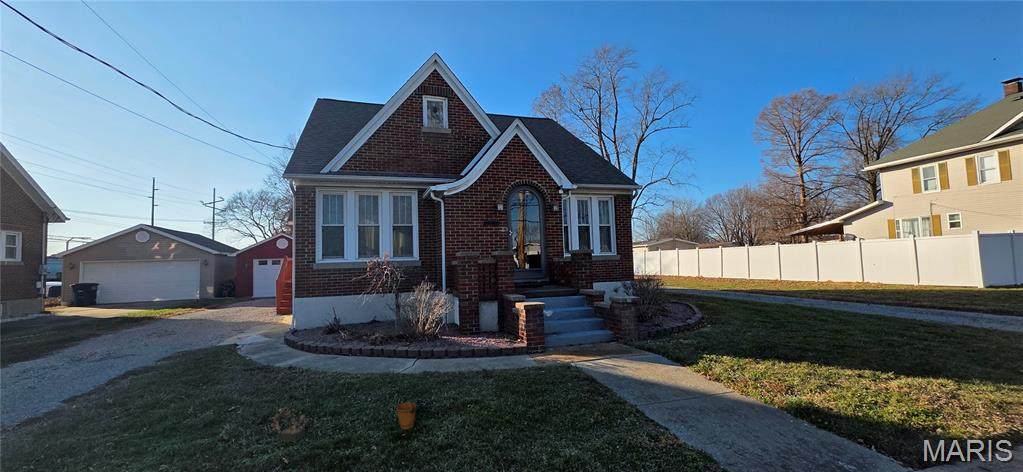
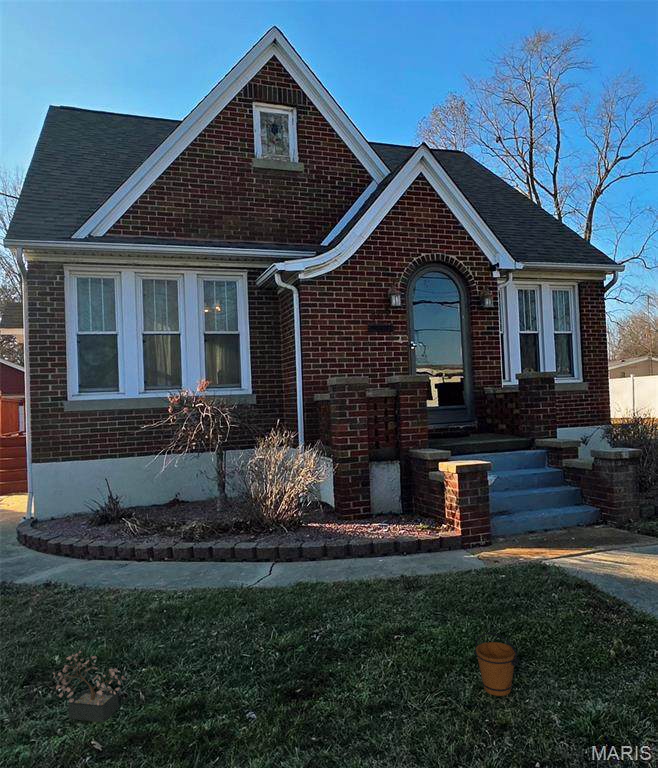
bucket: present [397,397,417,429] -> present [474,632,519,696]

